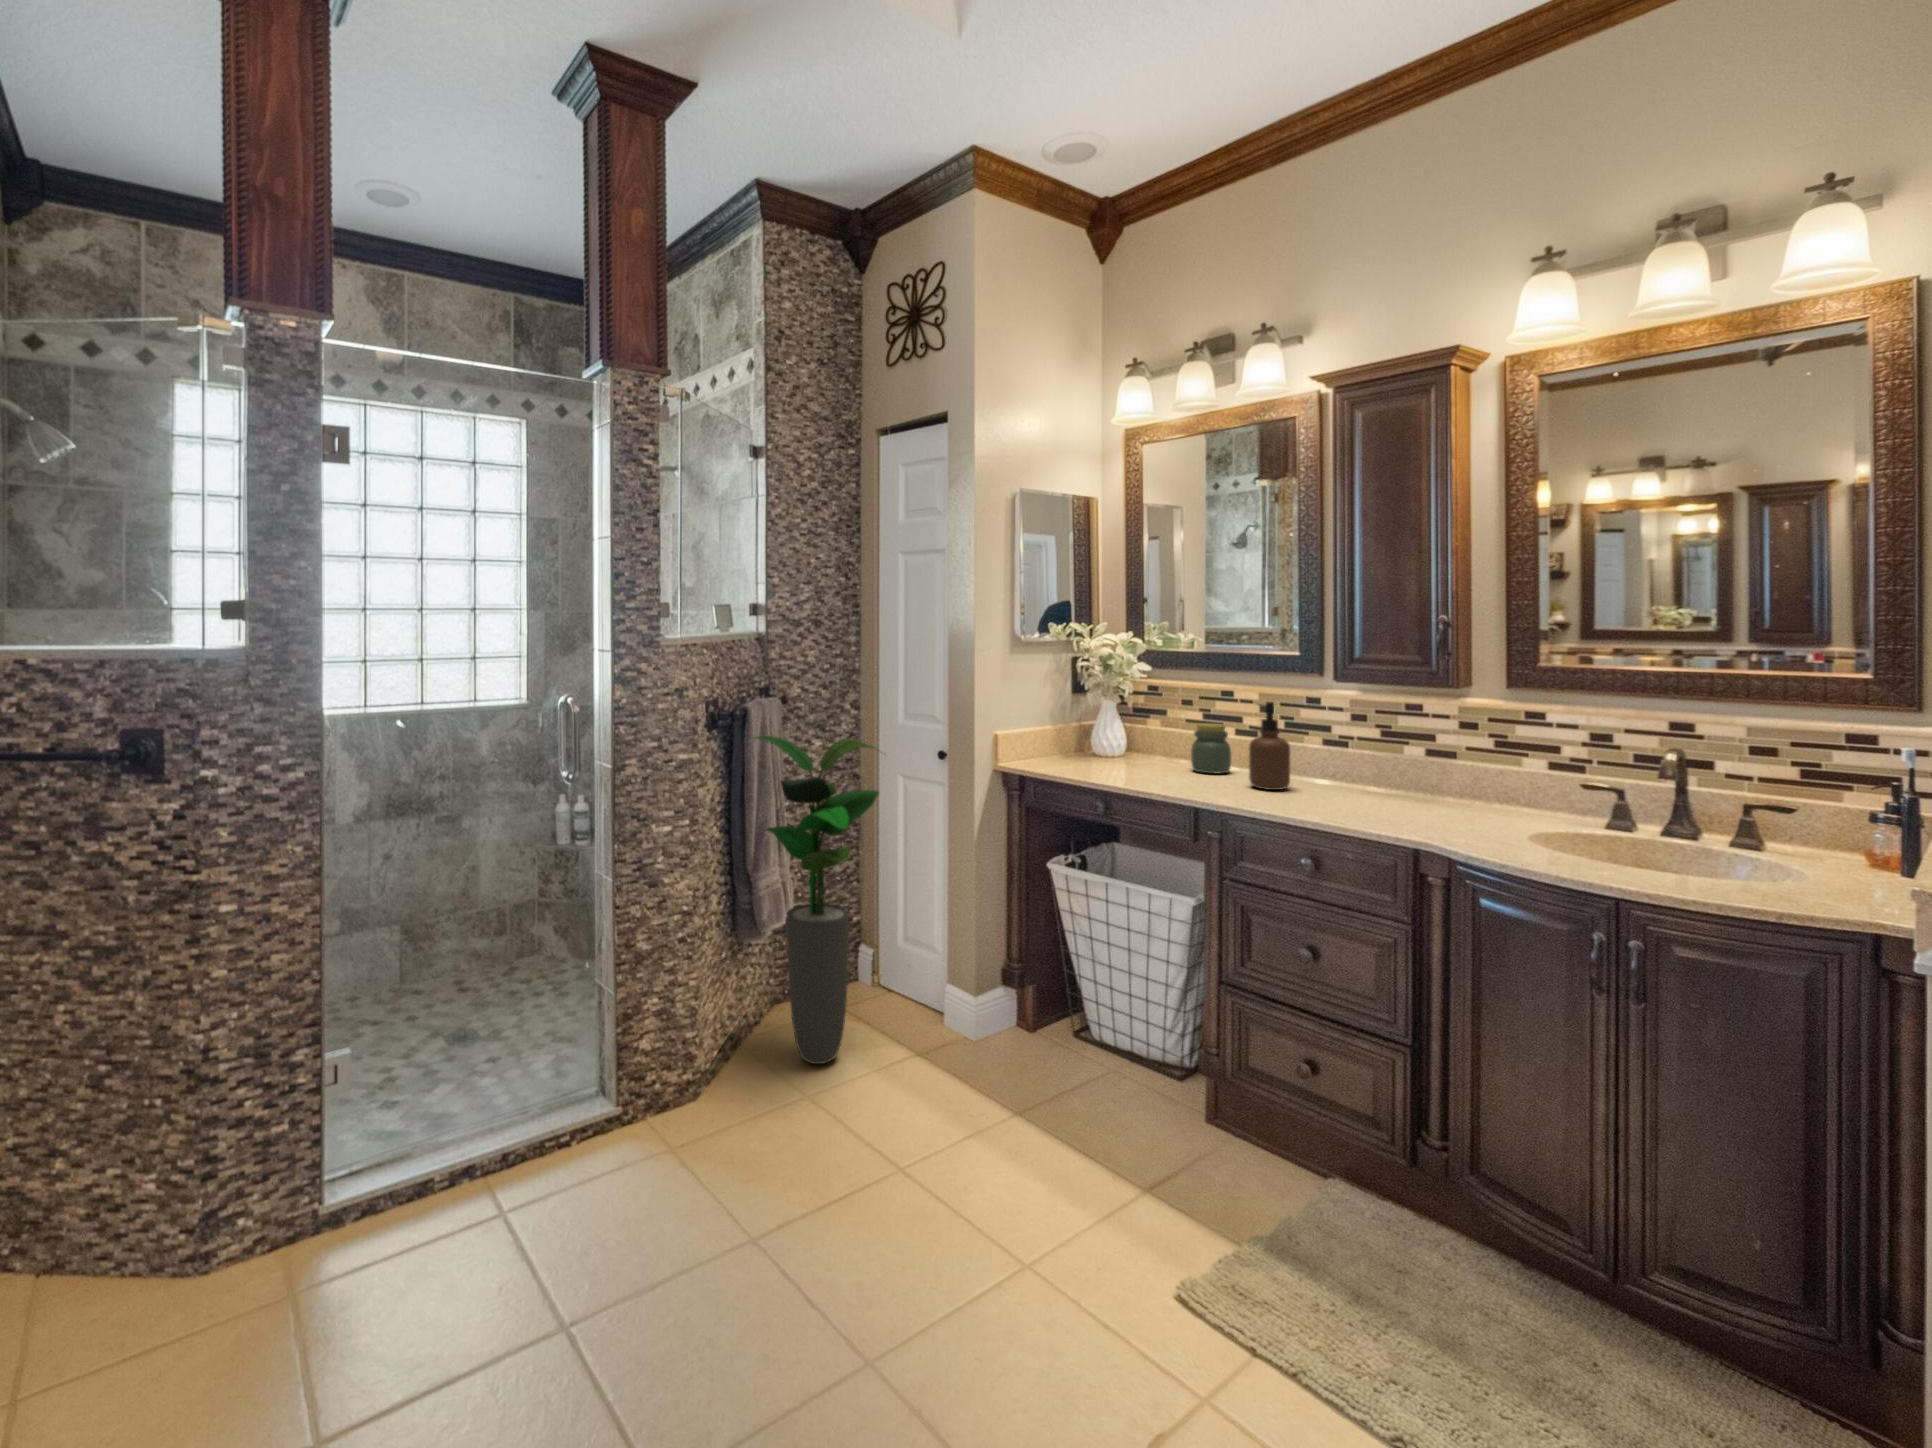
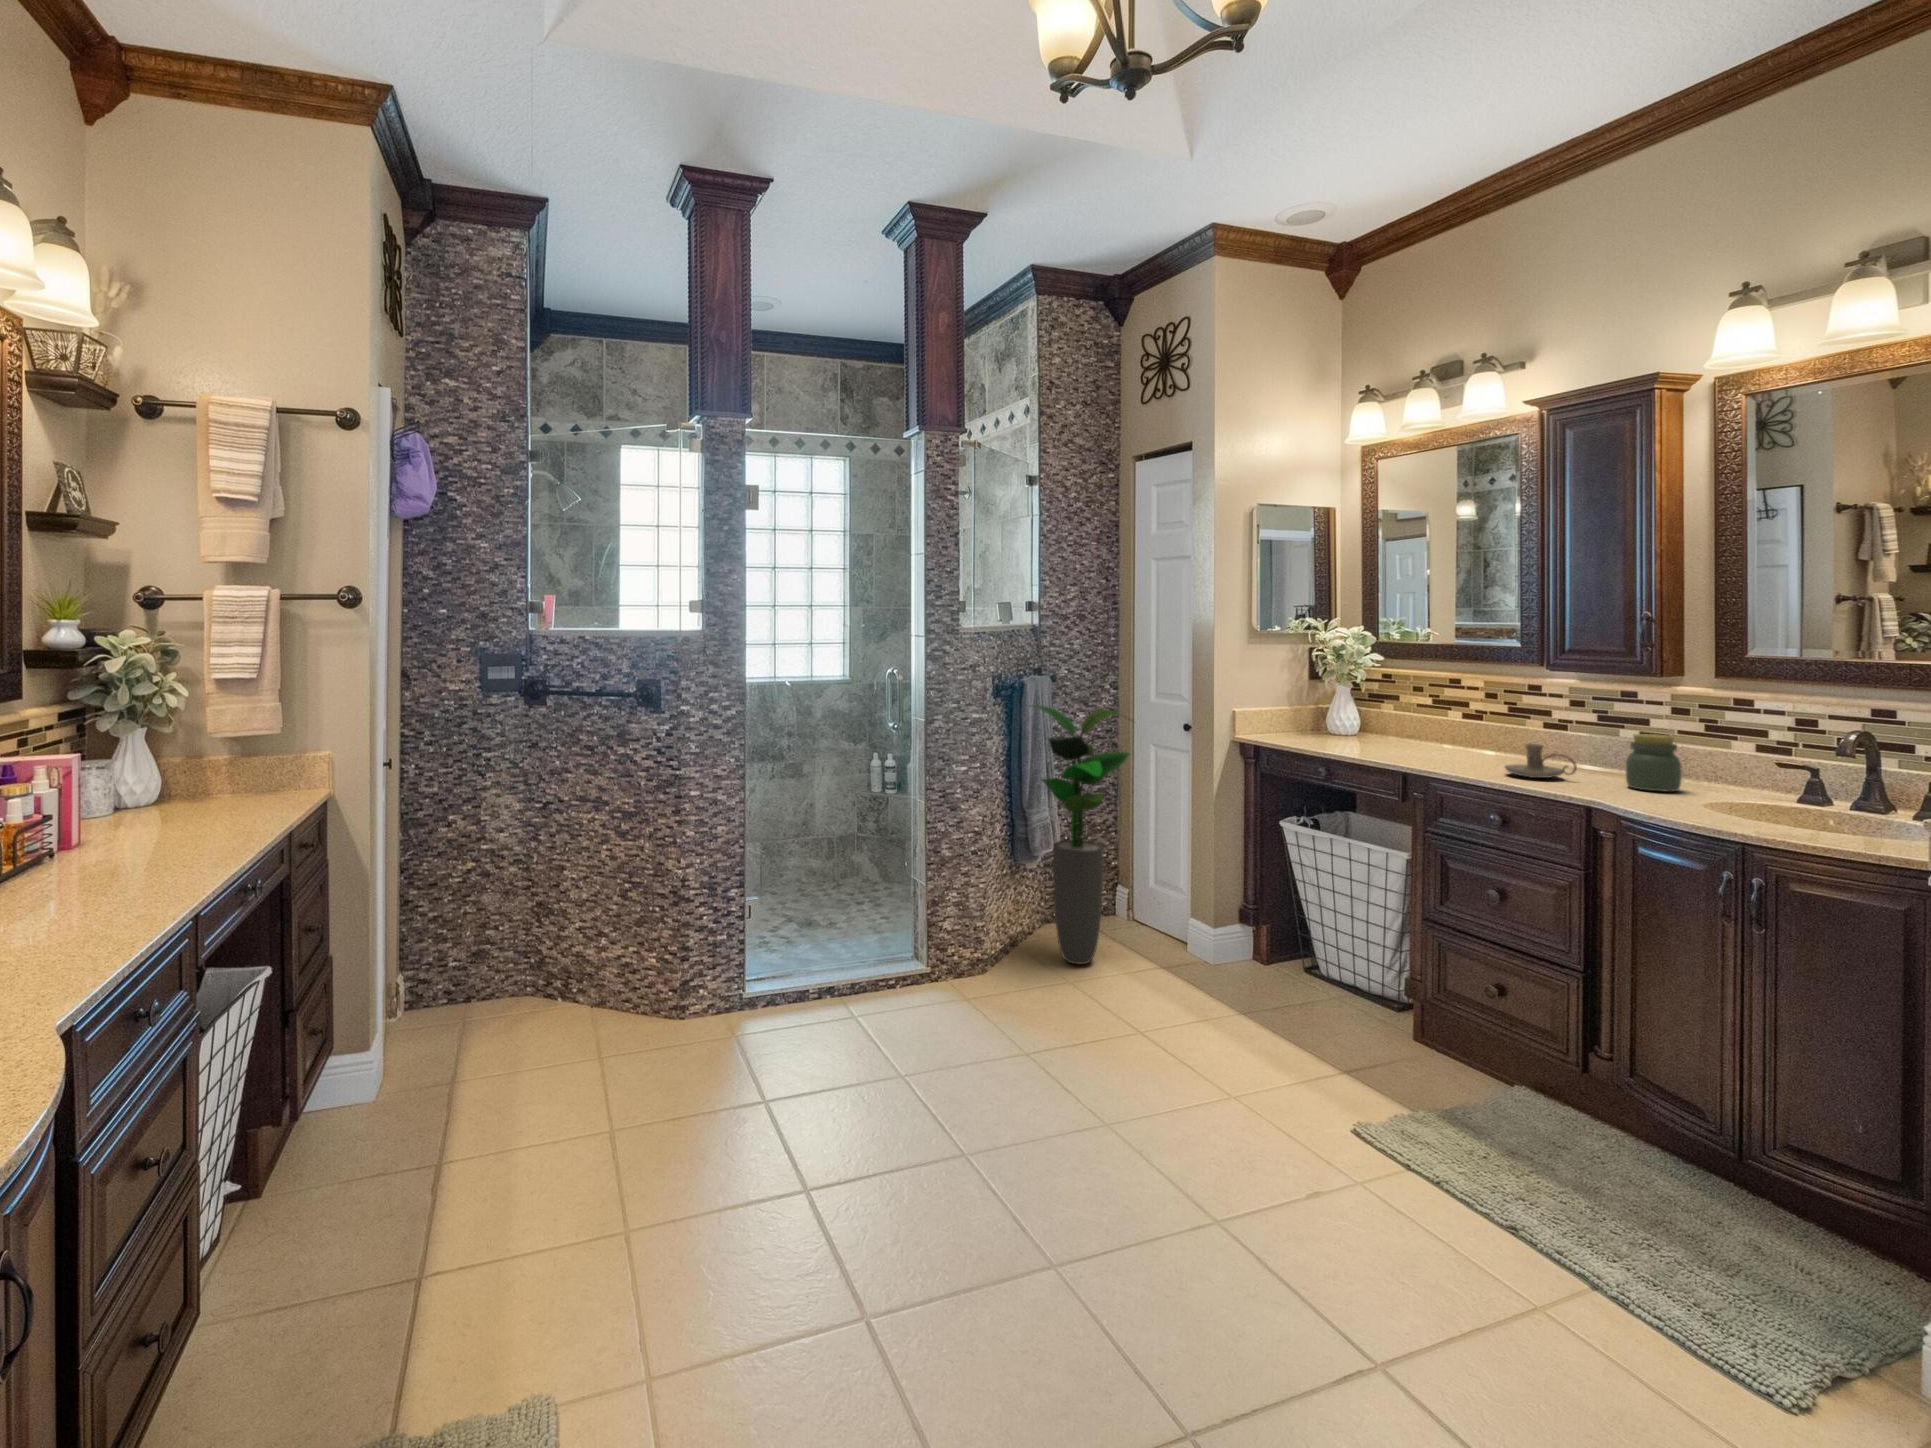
soap dispenser: present [1249,702,1290,790] -> none [1463,685,1502,762]
jar: present [1191,724,1231,774] -> present [1626,734,1682,792]
candle holder: none [1310,773,1389,813] -> present [1505,744,1577,778]

